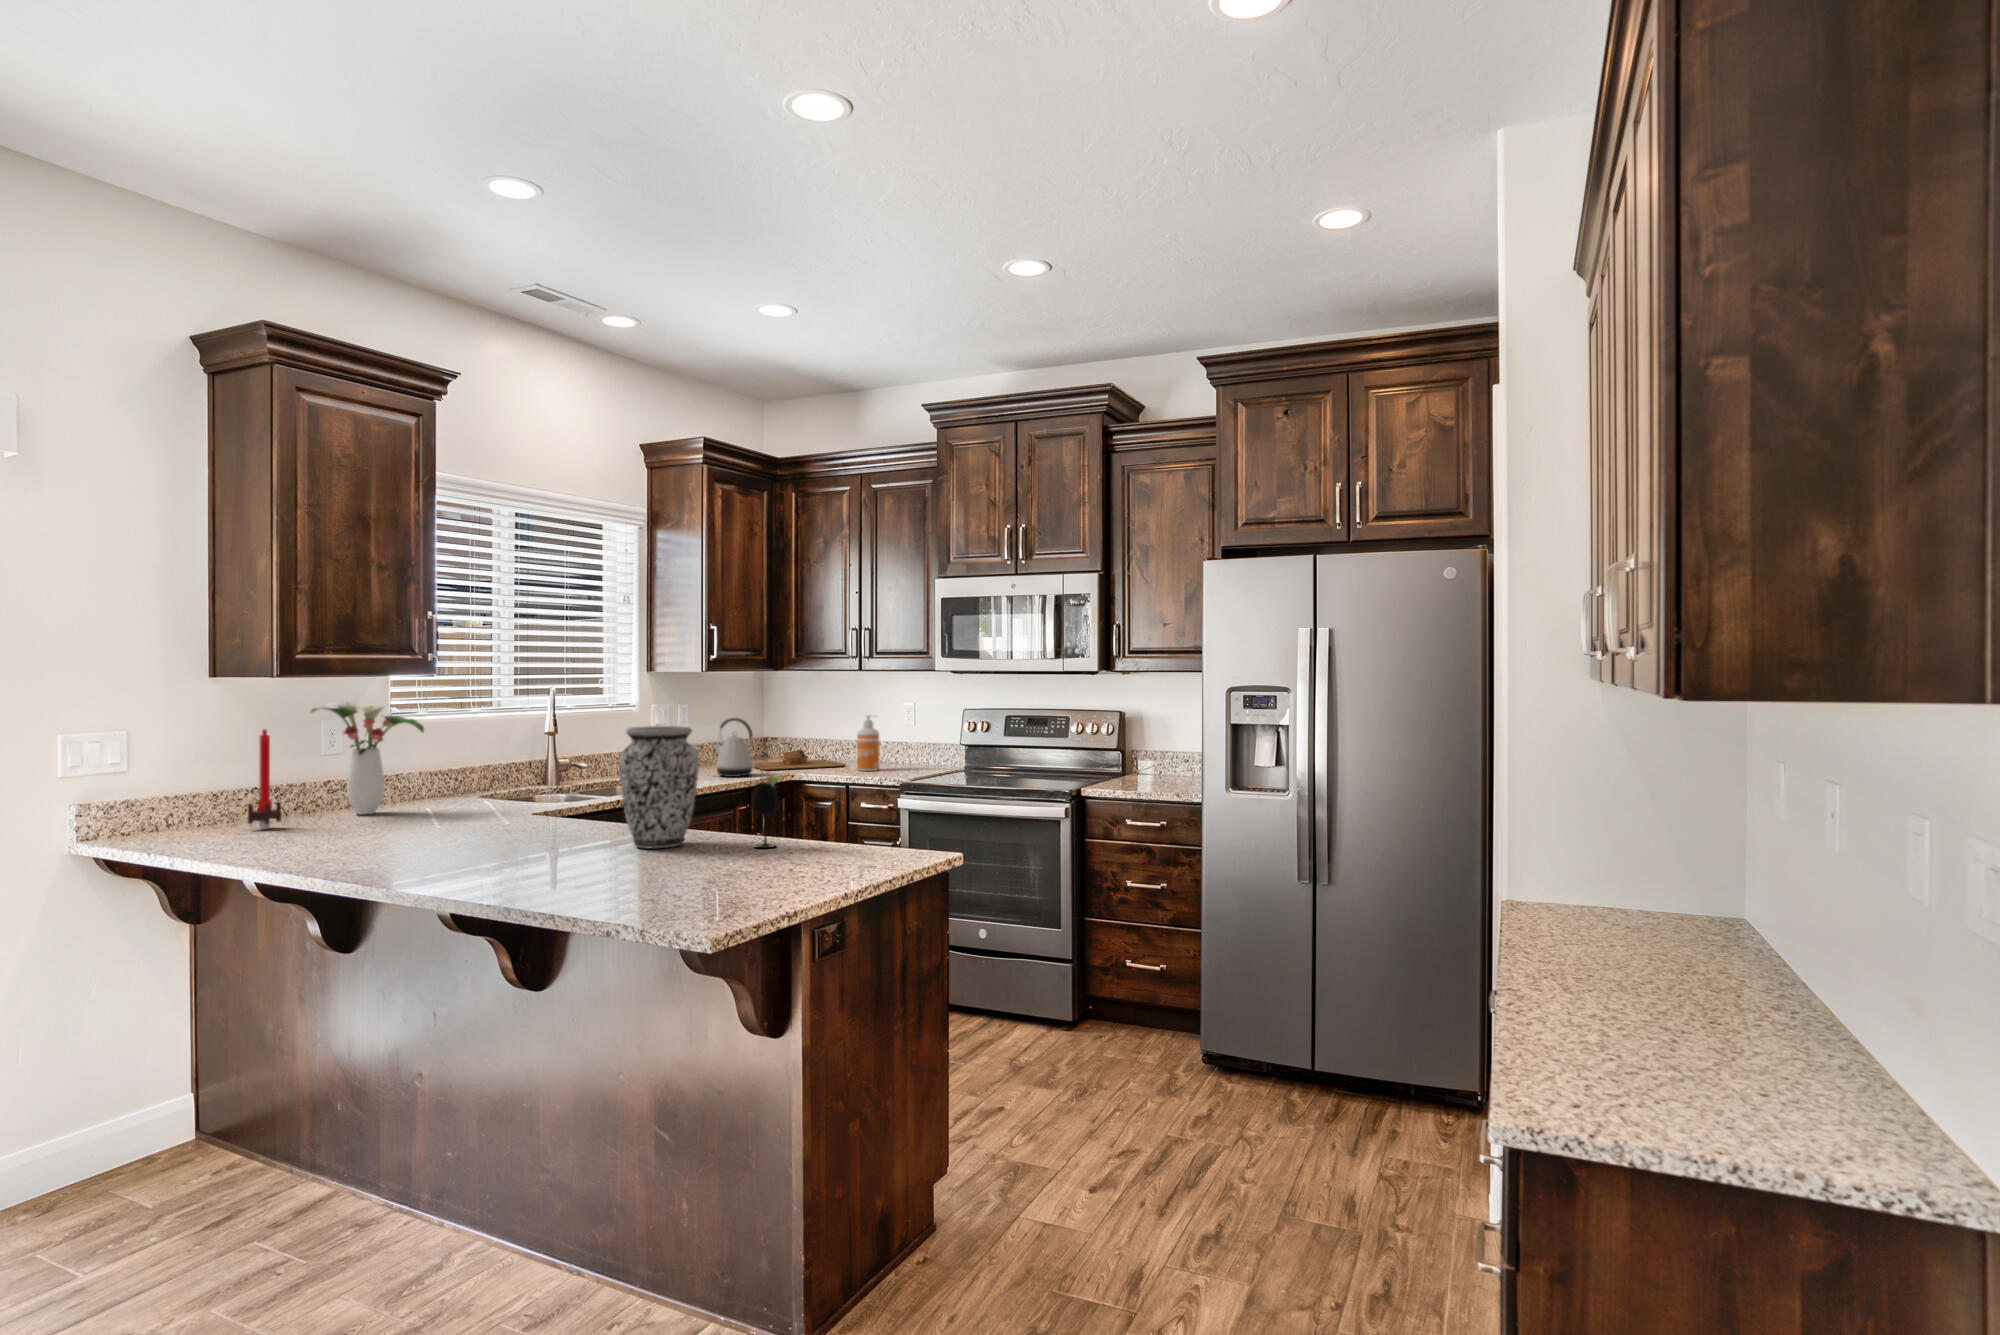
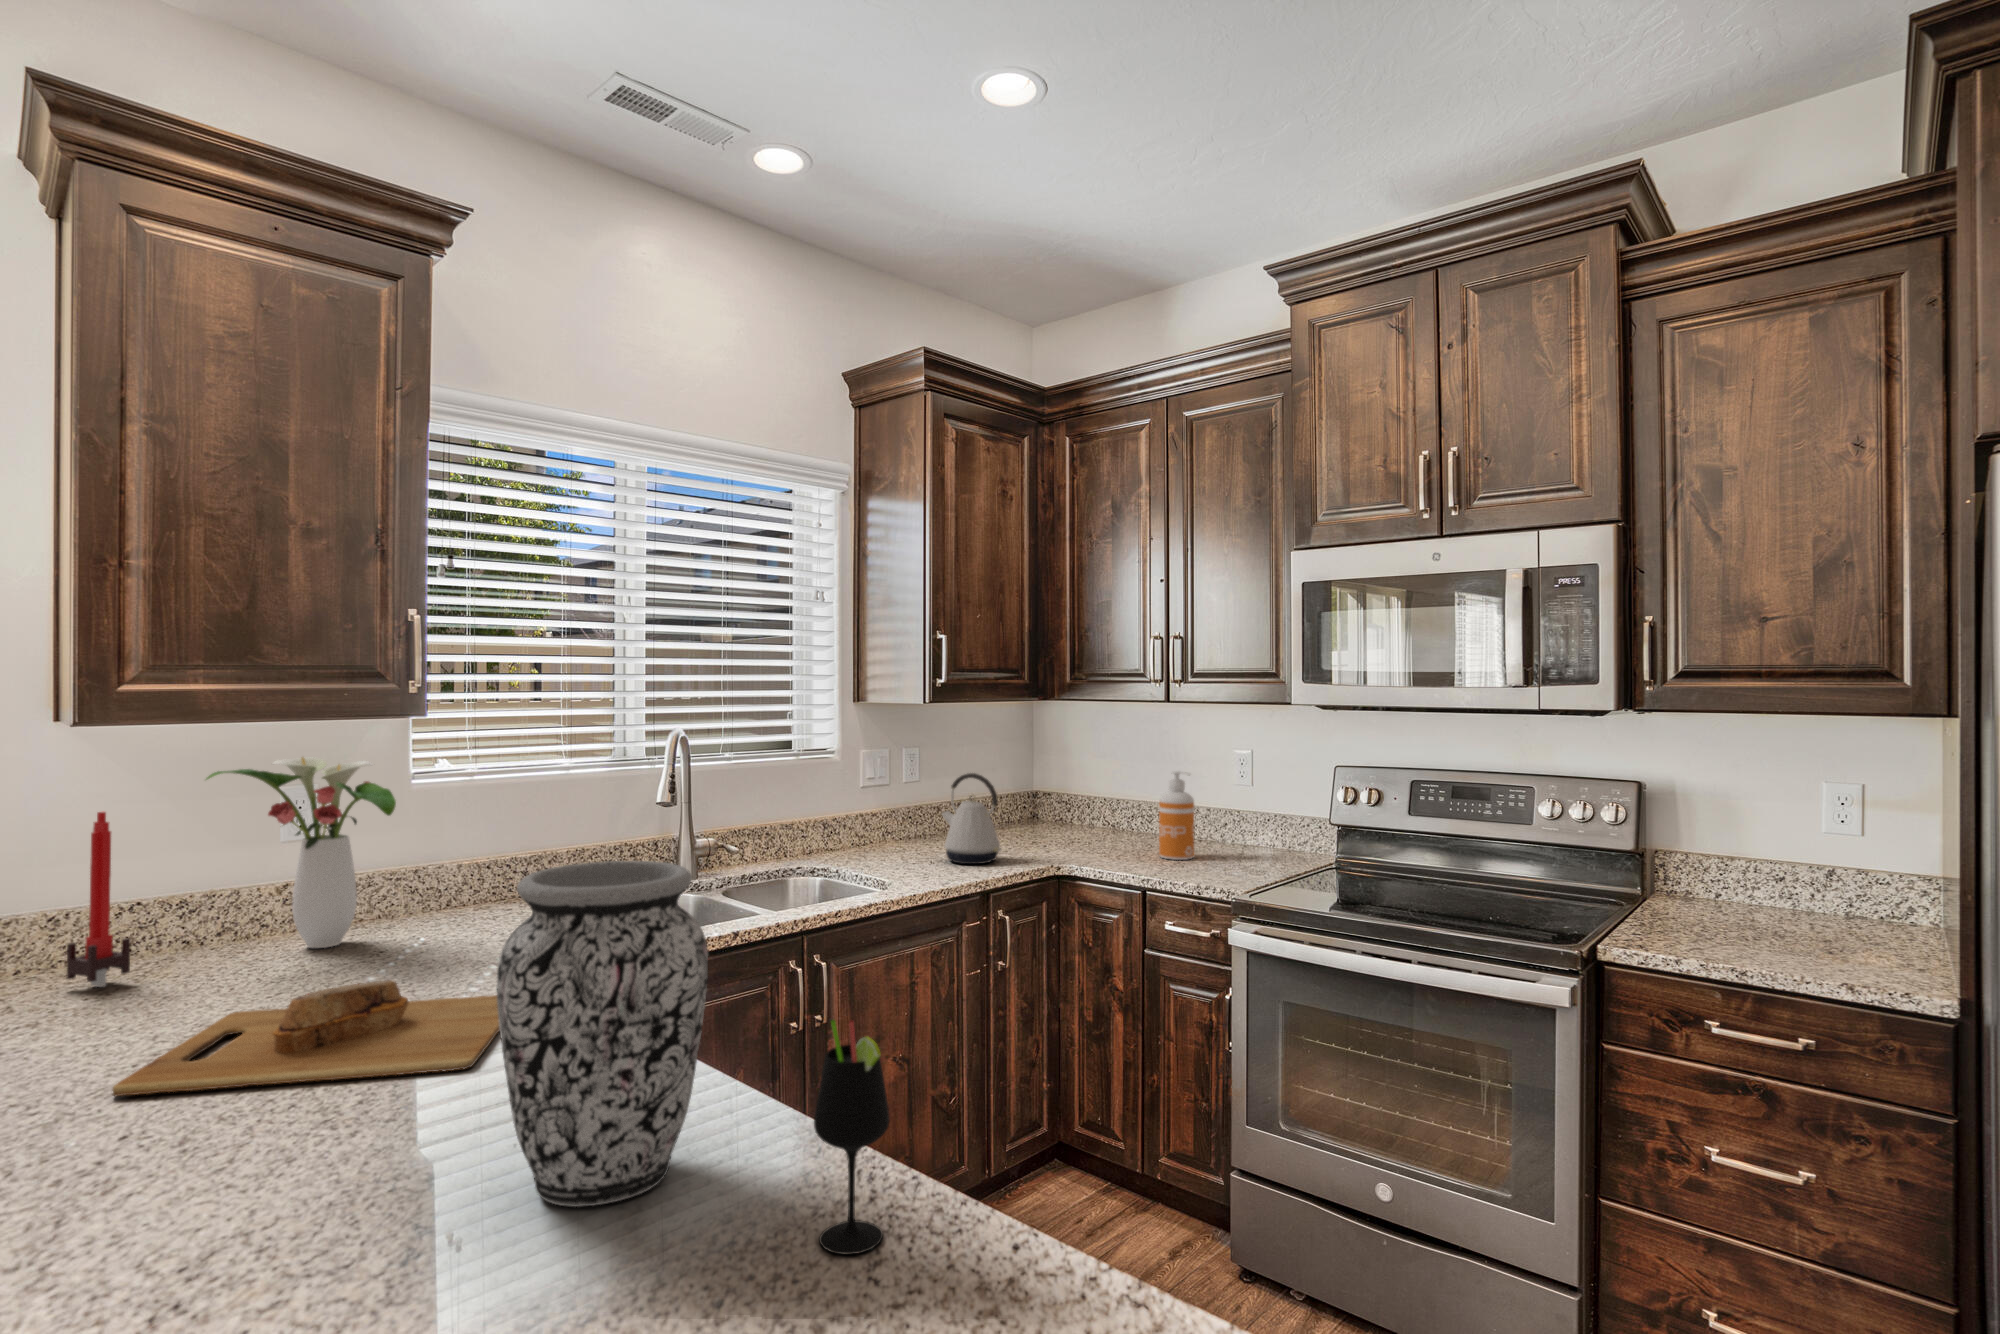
cutting board: present [753,750,846,770] -> present [113,980,500,1096]

